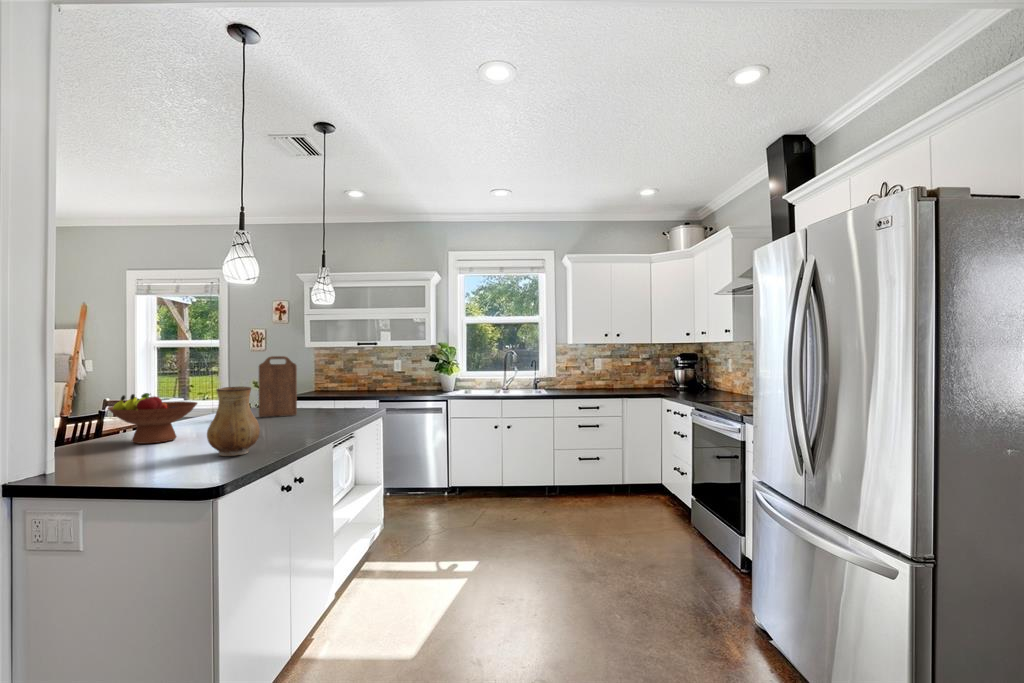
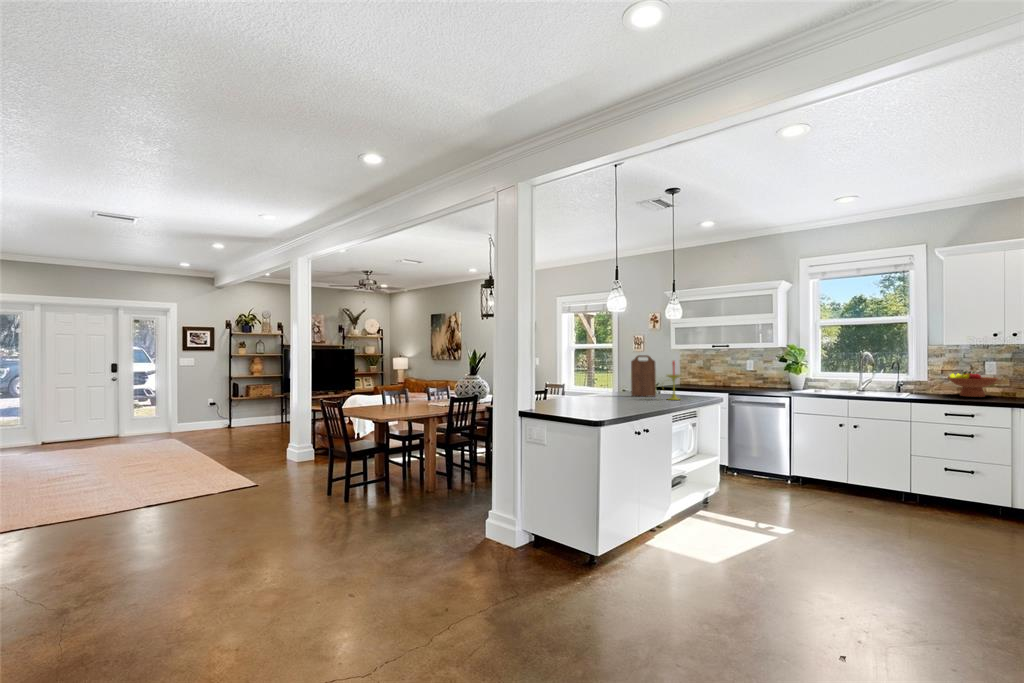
candle: none [309,362,338,420] -> present [667,361,681,400]
ceramic pitcher: present [207,386,260,456] -> none [597,372,624,411]
fruit bowl: present [108,393,197,444] -> present [947,371,998,397]

